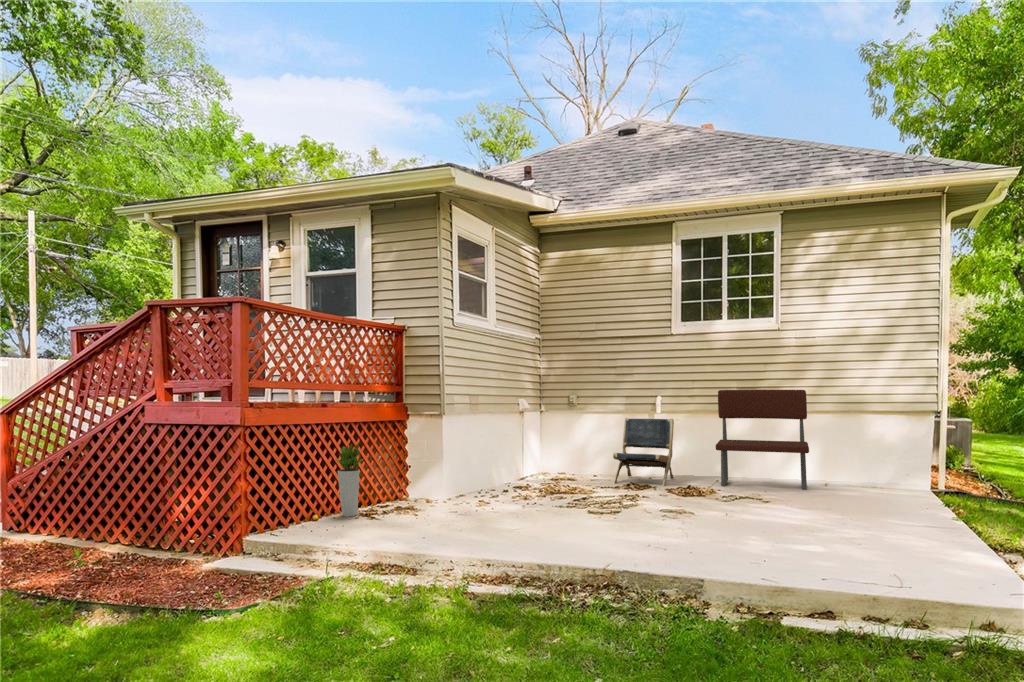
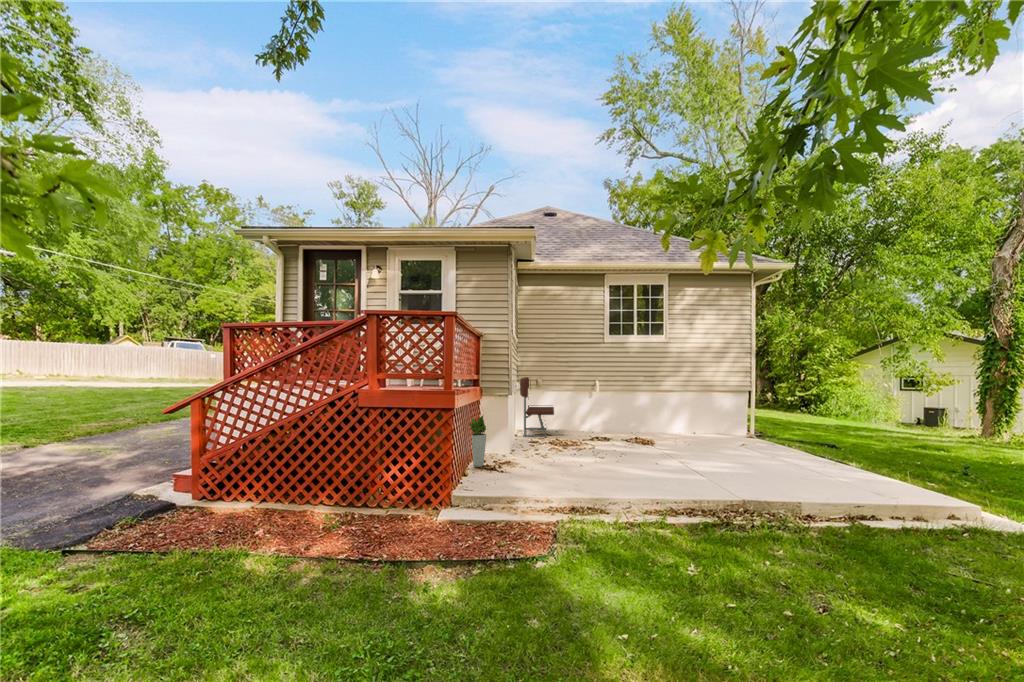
bench: present [716,390,809,490] -> present [520,377,554,437]
lounge chair: present [613,418,674,486] -> none [577,394,613,436]

